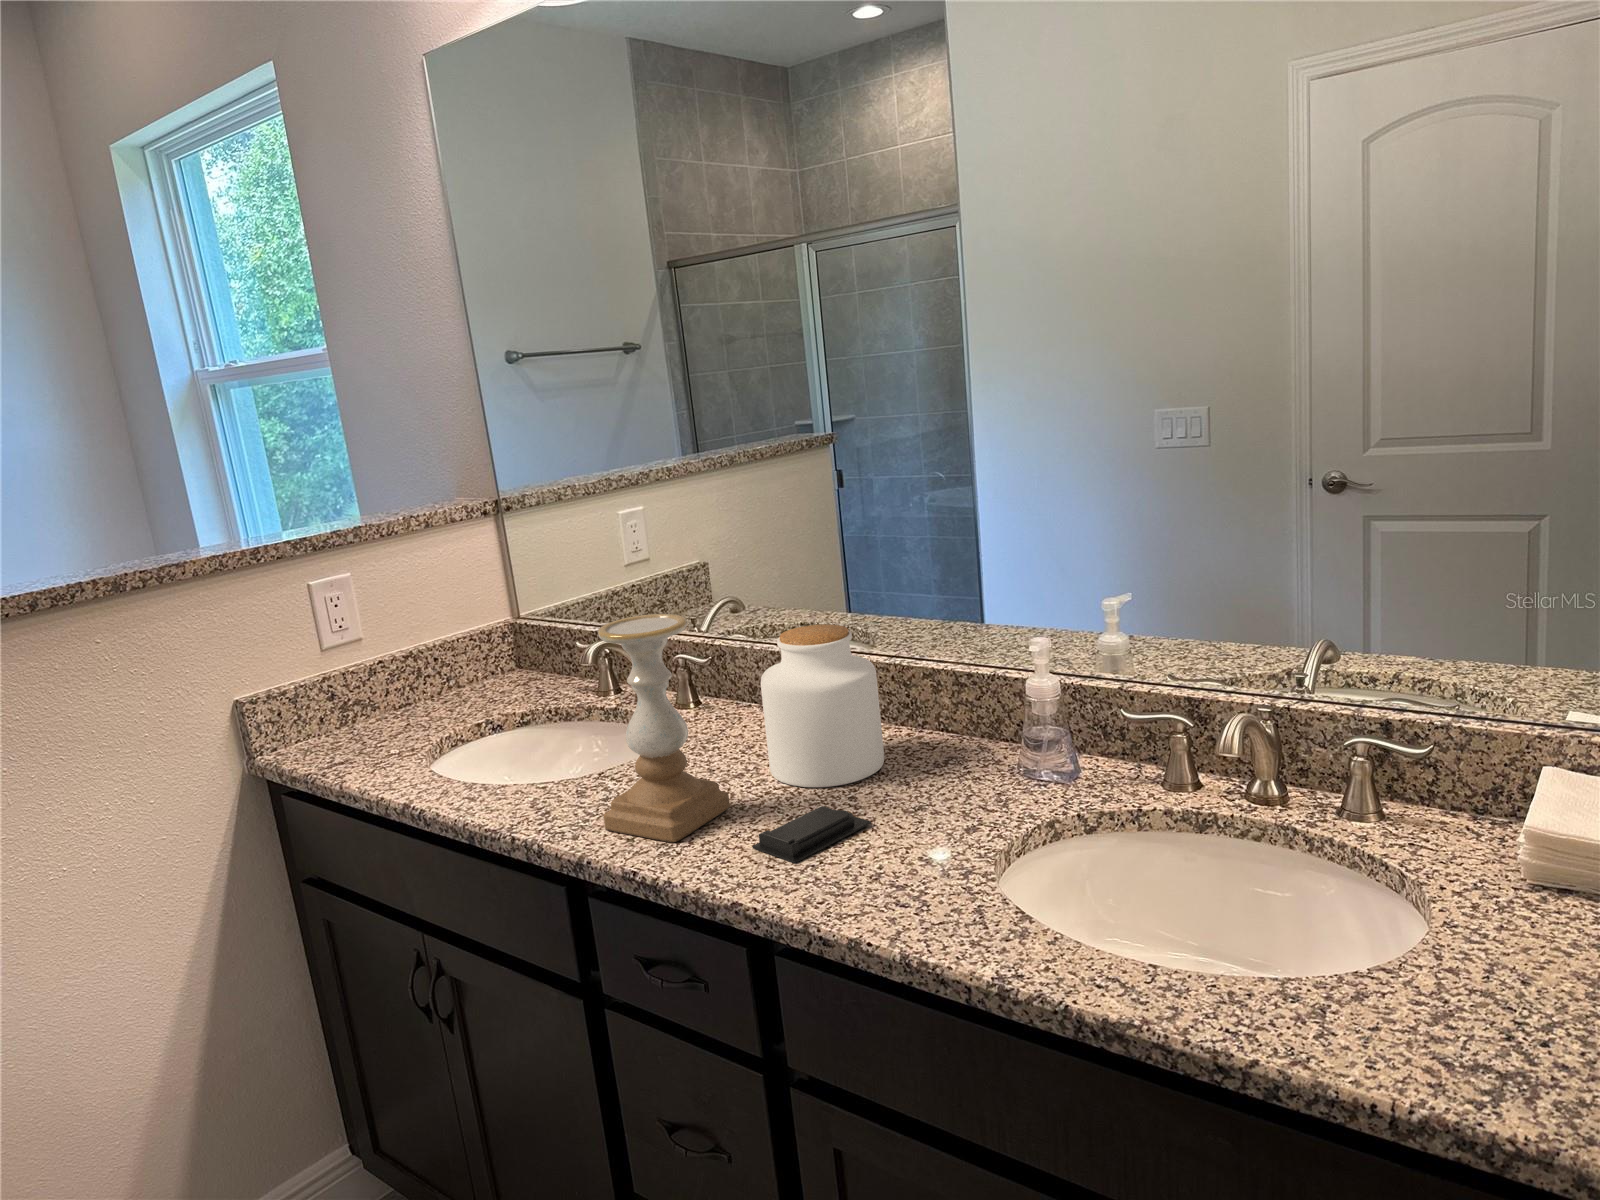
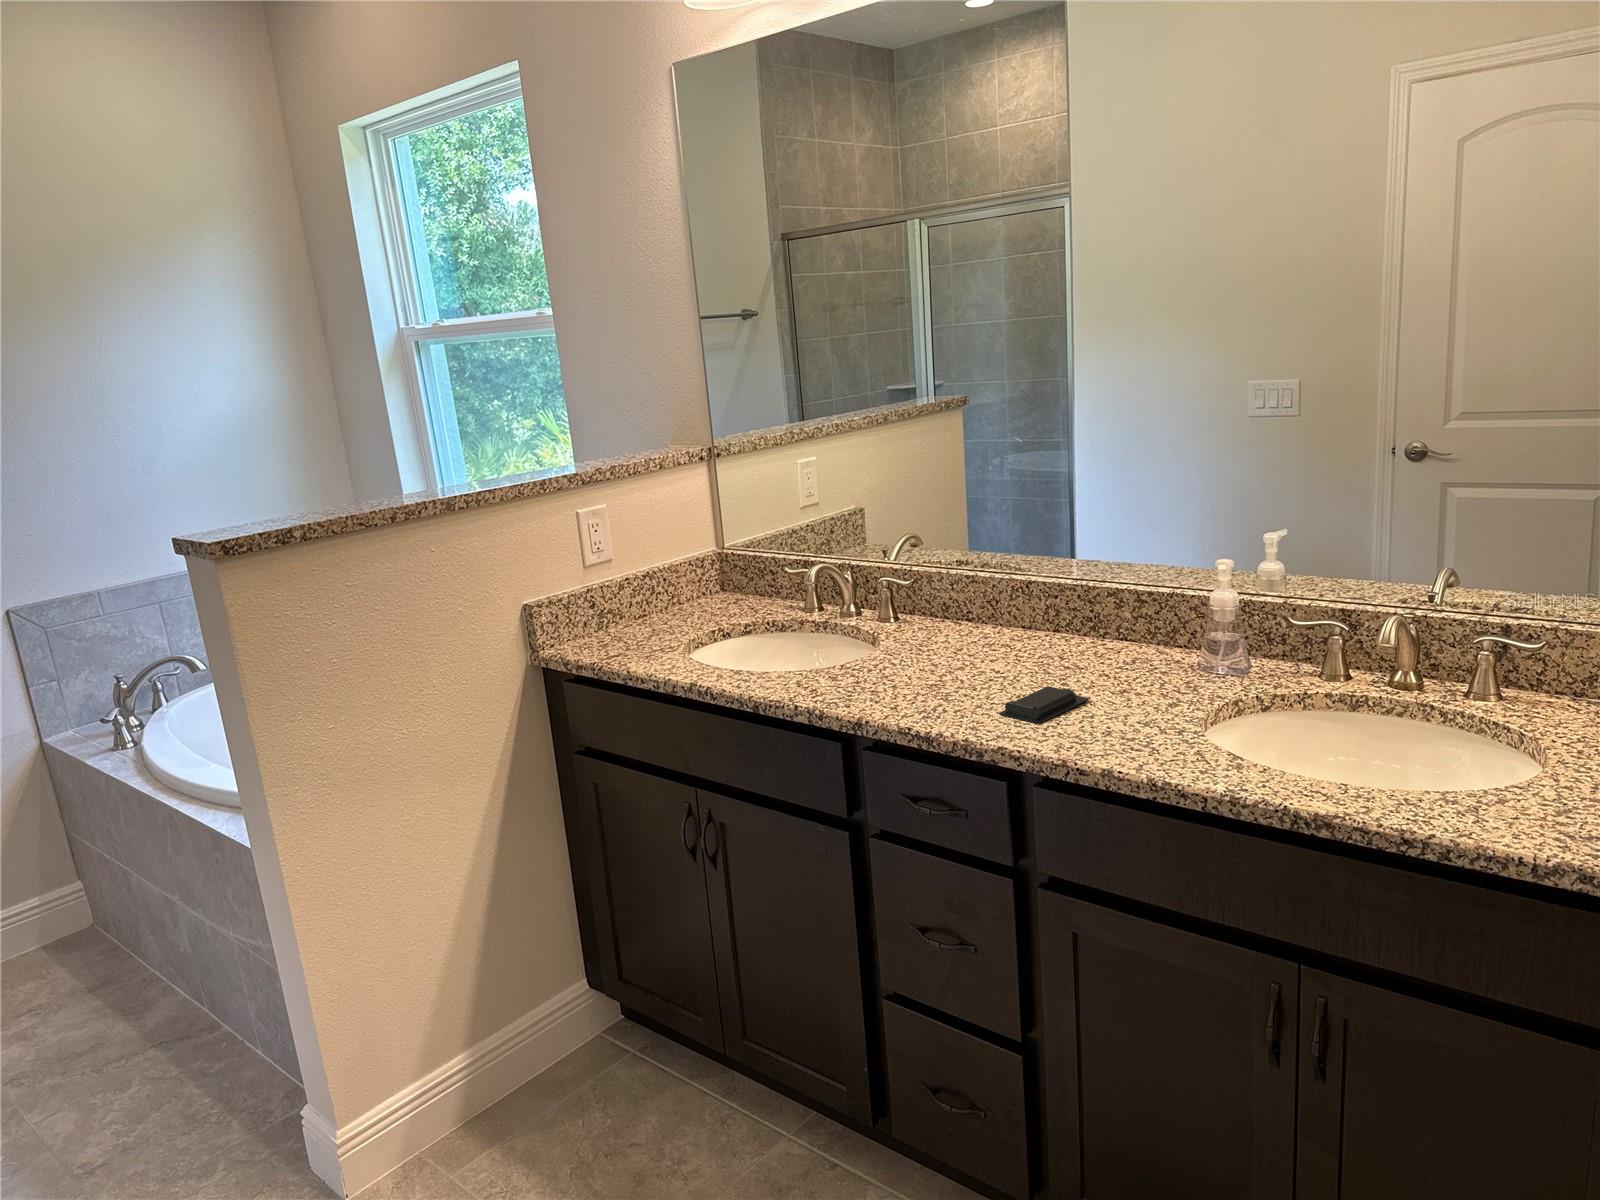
candle holder: present [598,614,730,842] -> none [871,533,967,710]
jar: present [761,624,884,787] -> none [984,548,1081,676]

